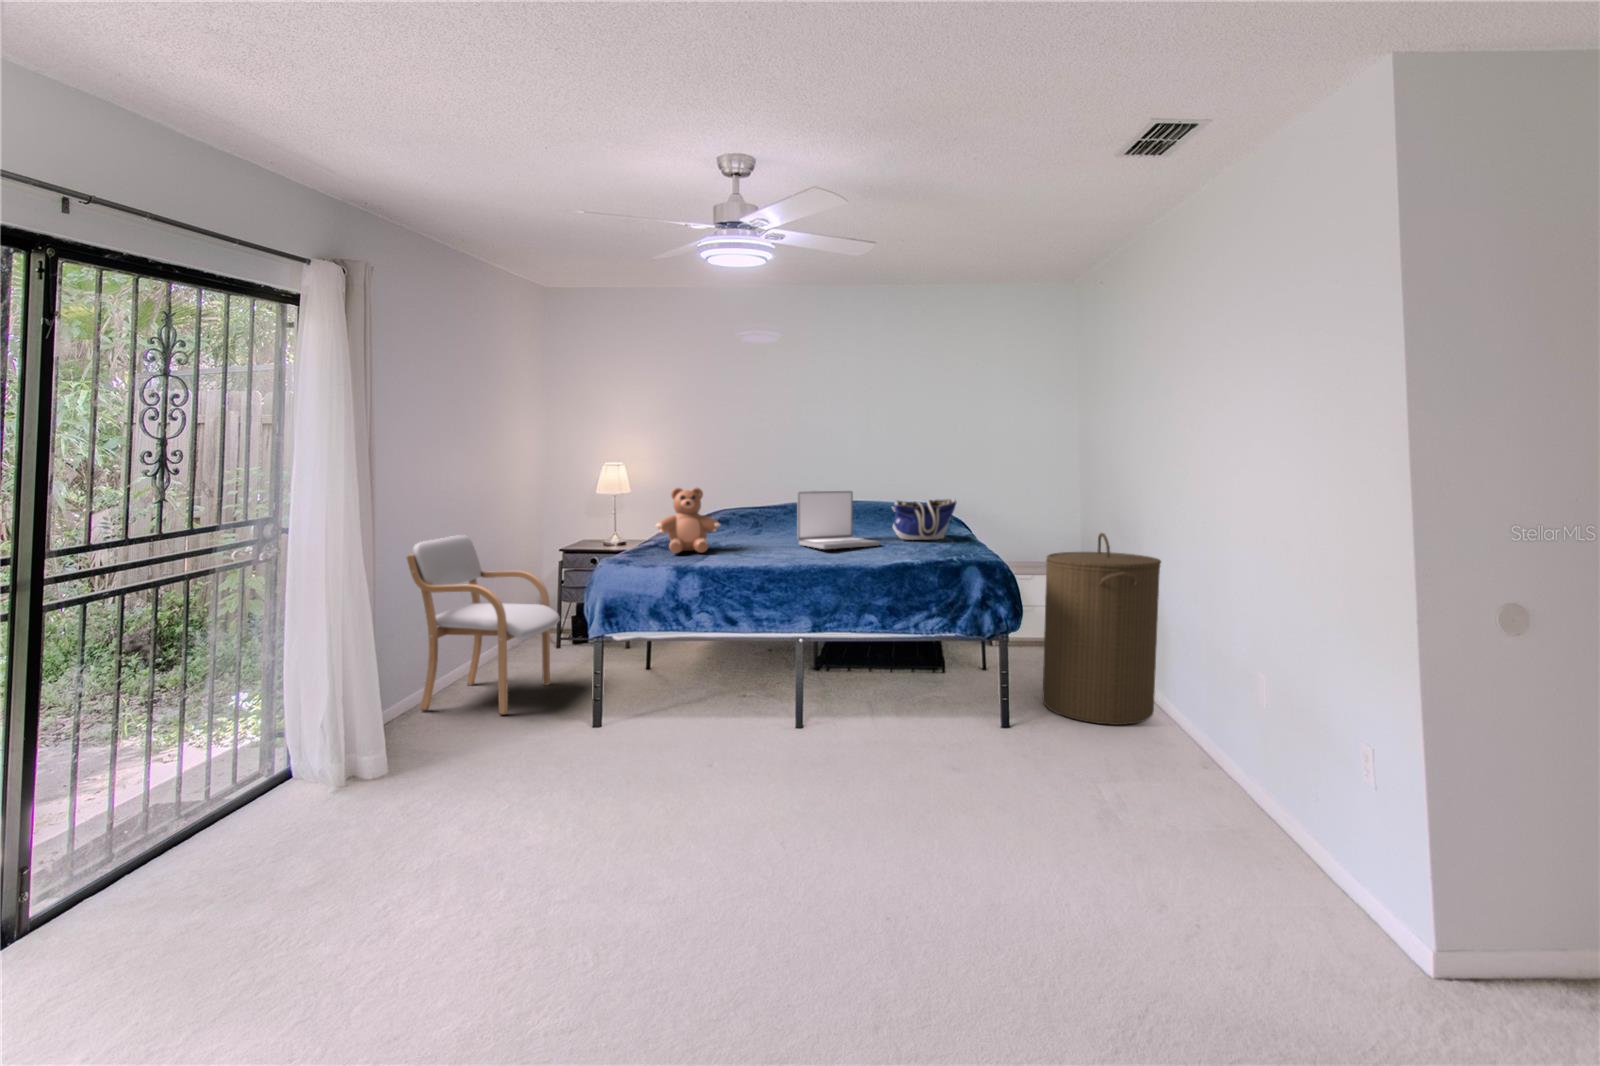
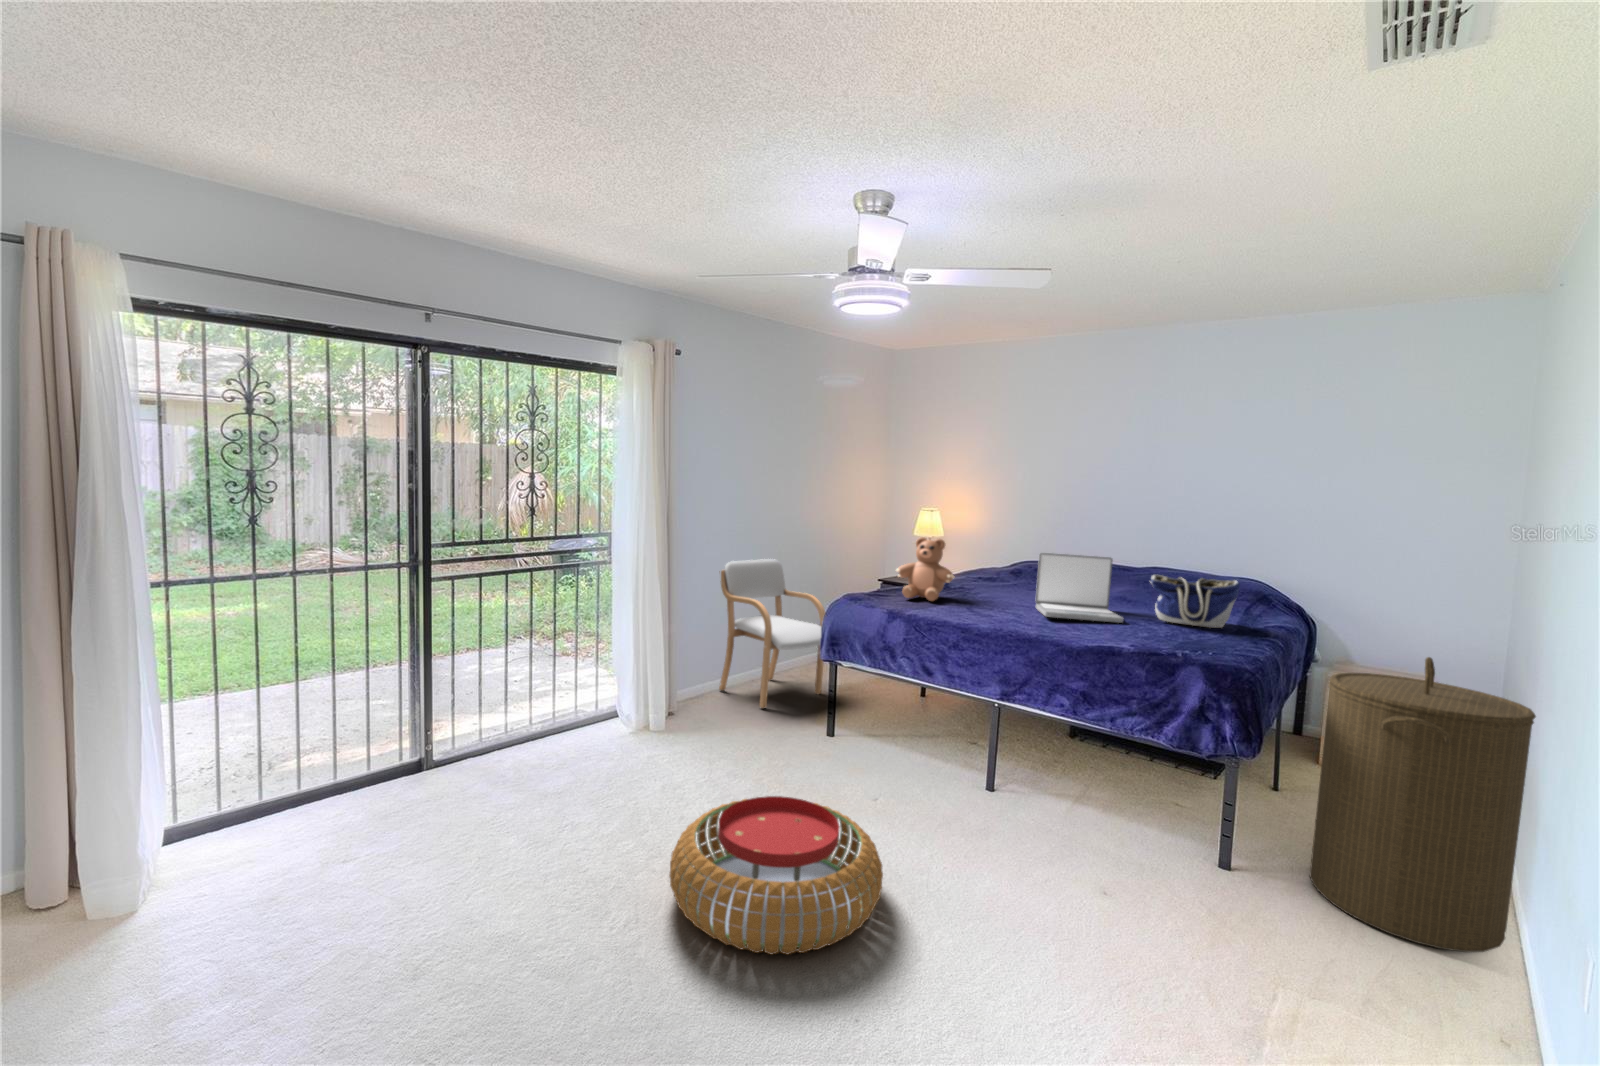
pouf: none [636,767,872,936] -> present [669,796,883,954]

